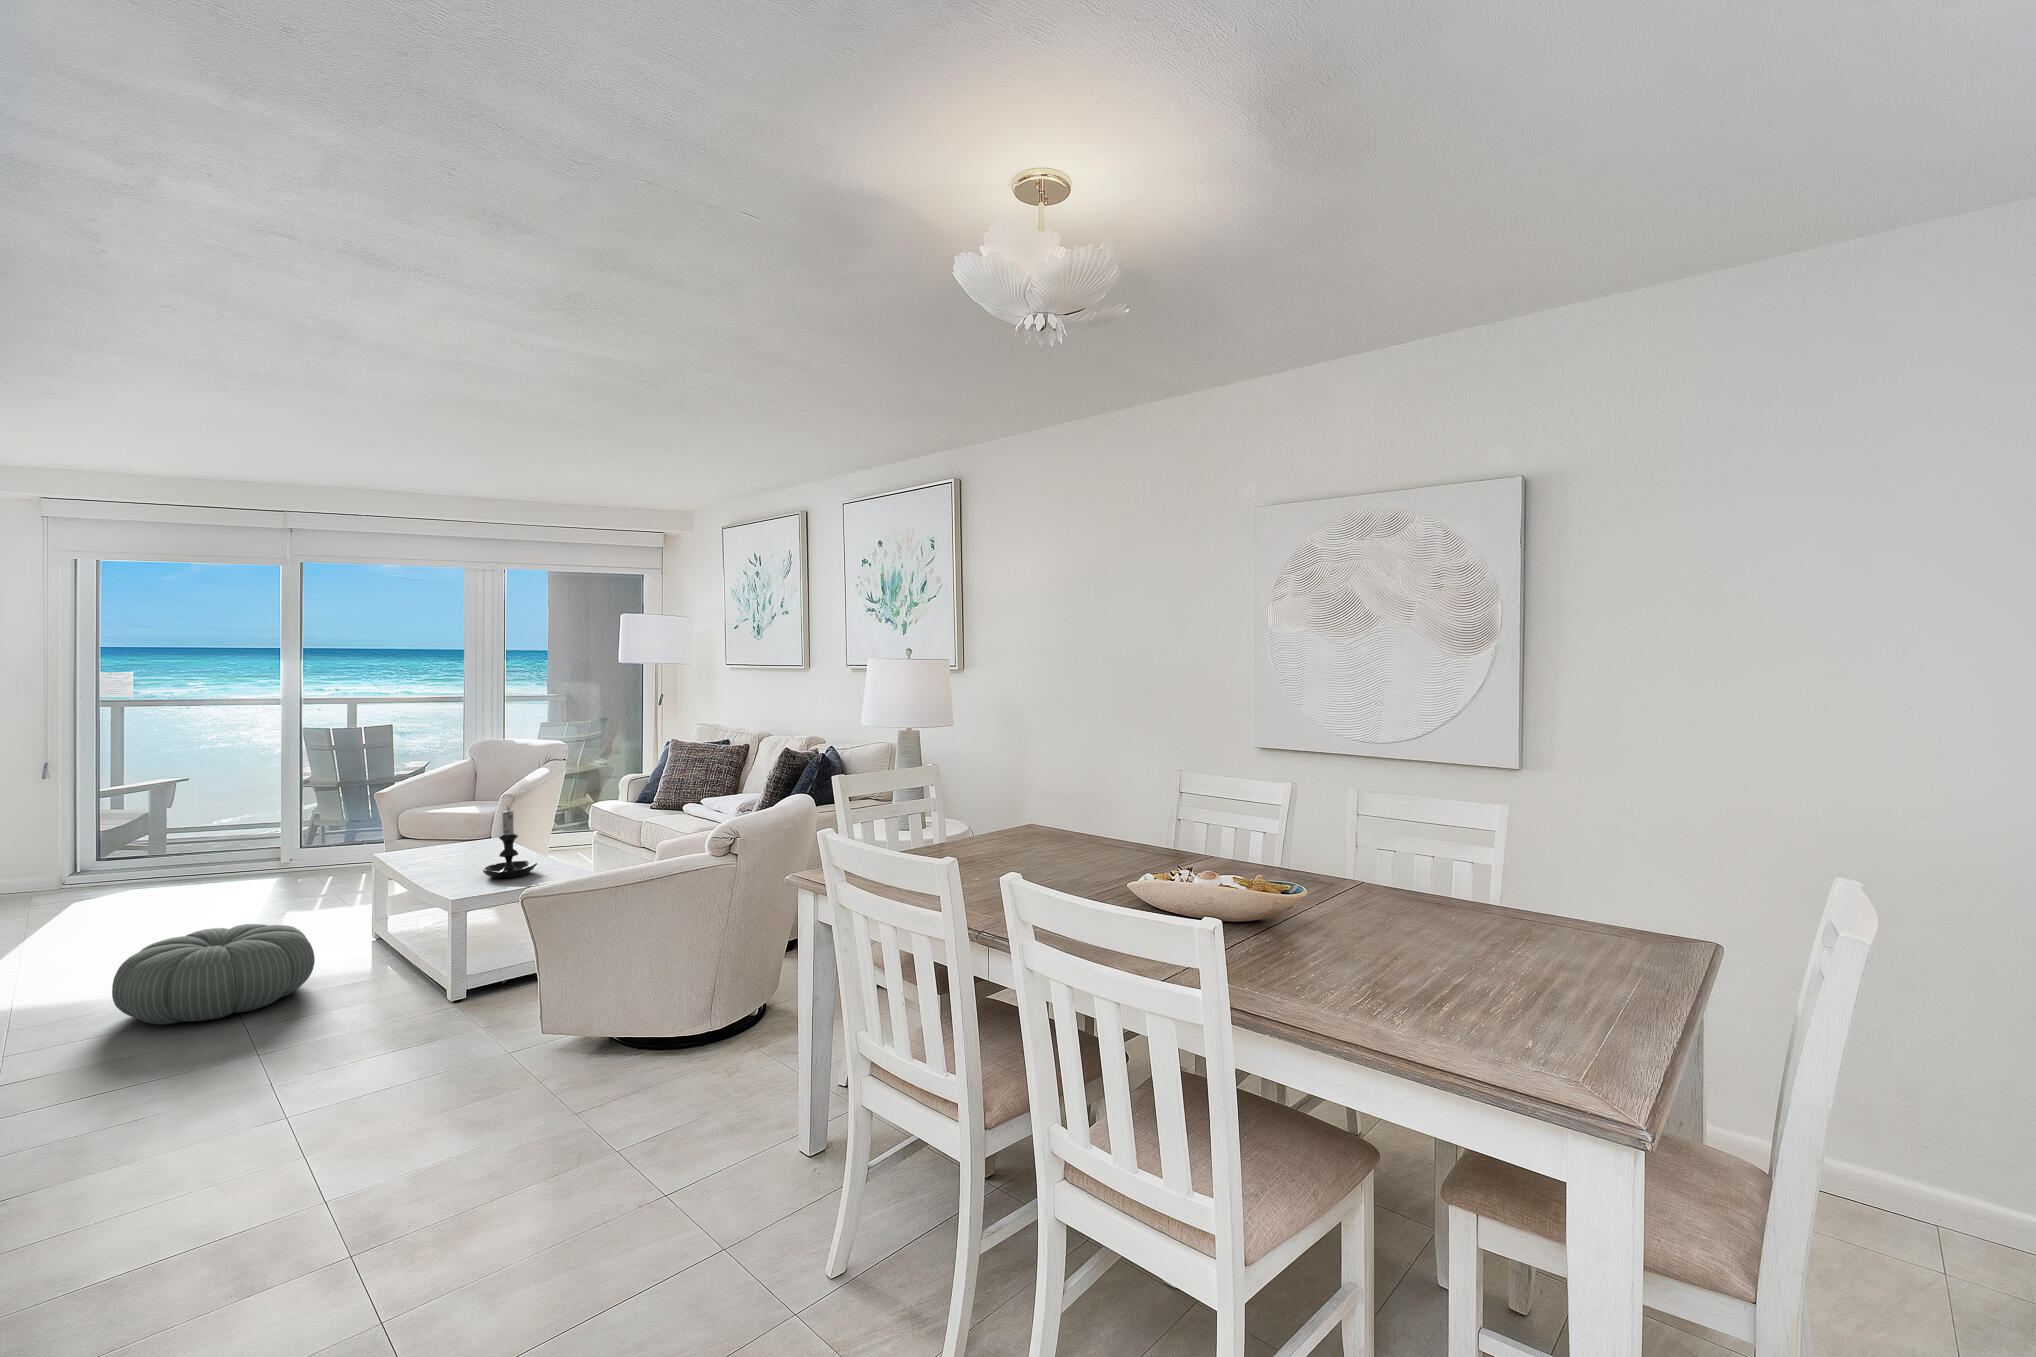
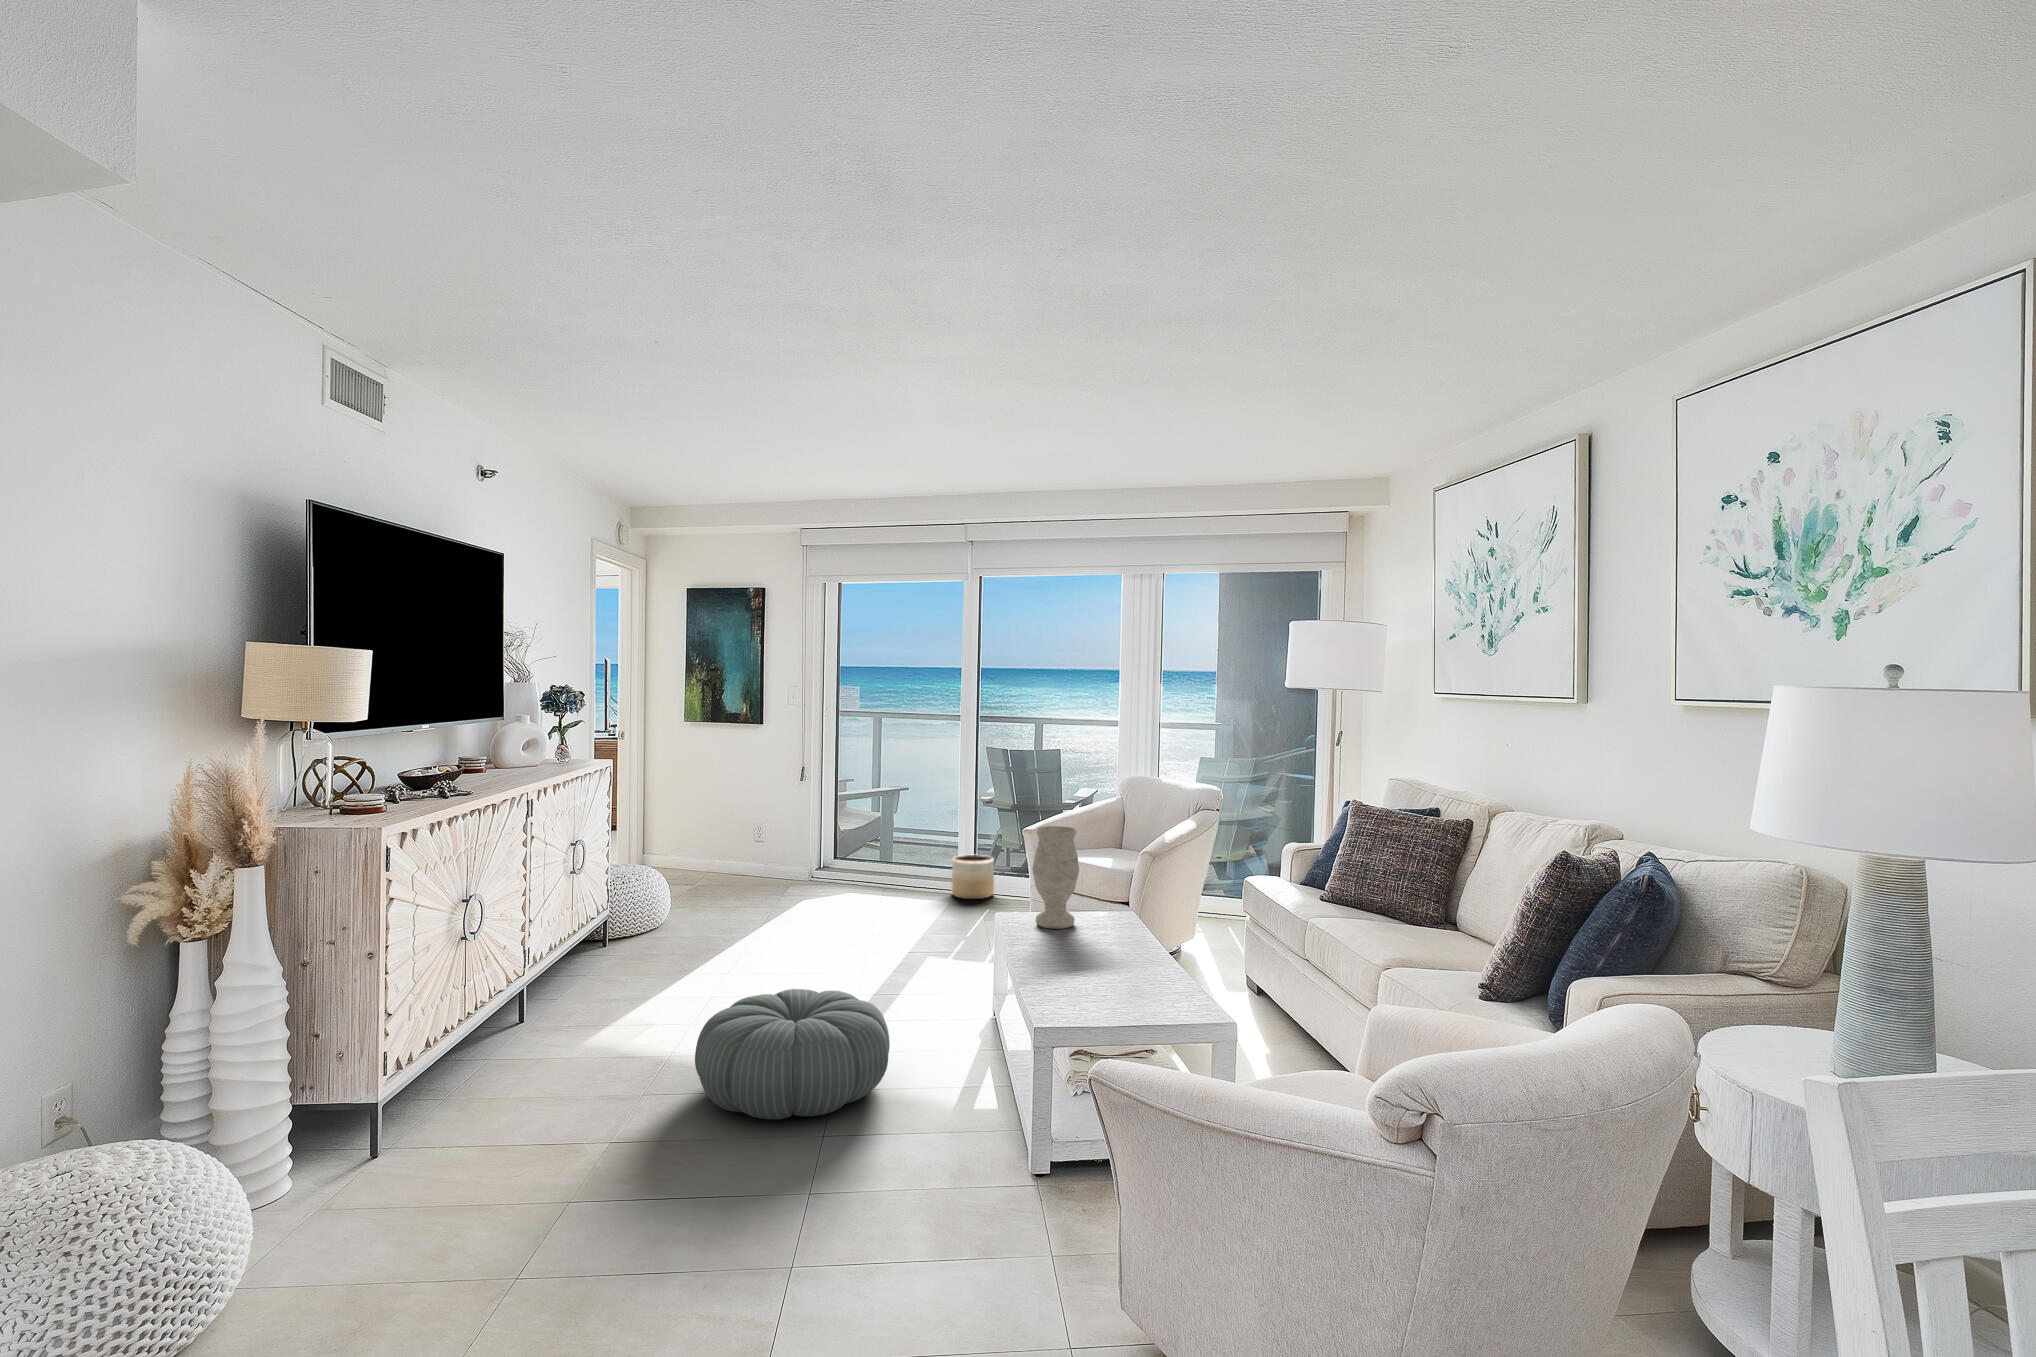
vase: none [424,776,465,852] -> present [1032,826,1079,929]
candle holder: present [483,808,537,878] -> none [1080,889,1153,999]
planter: none [300,824,349,865] -> present [951,855,994,899]

